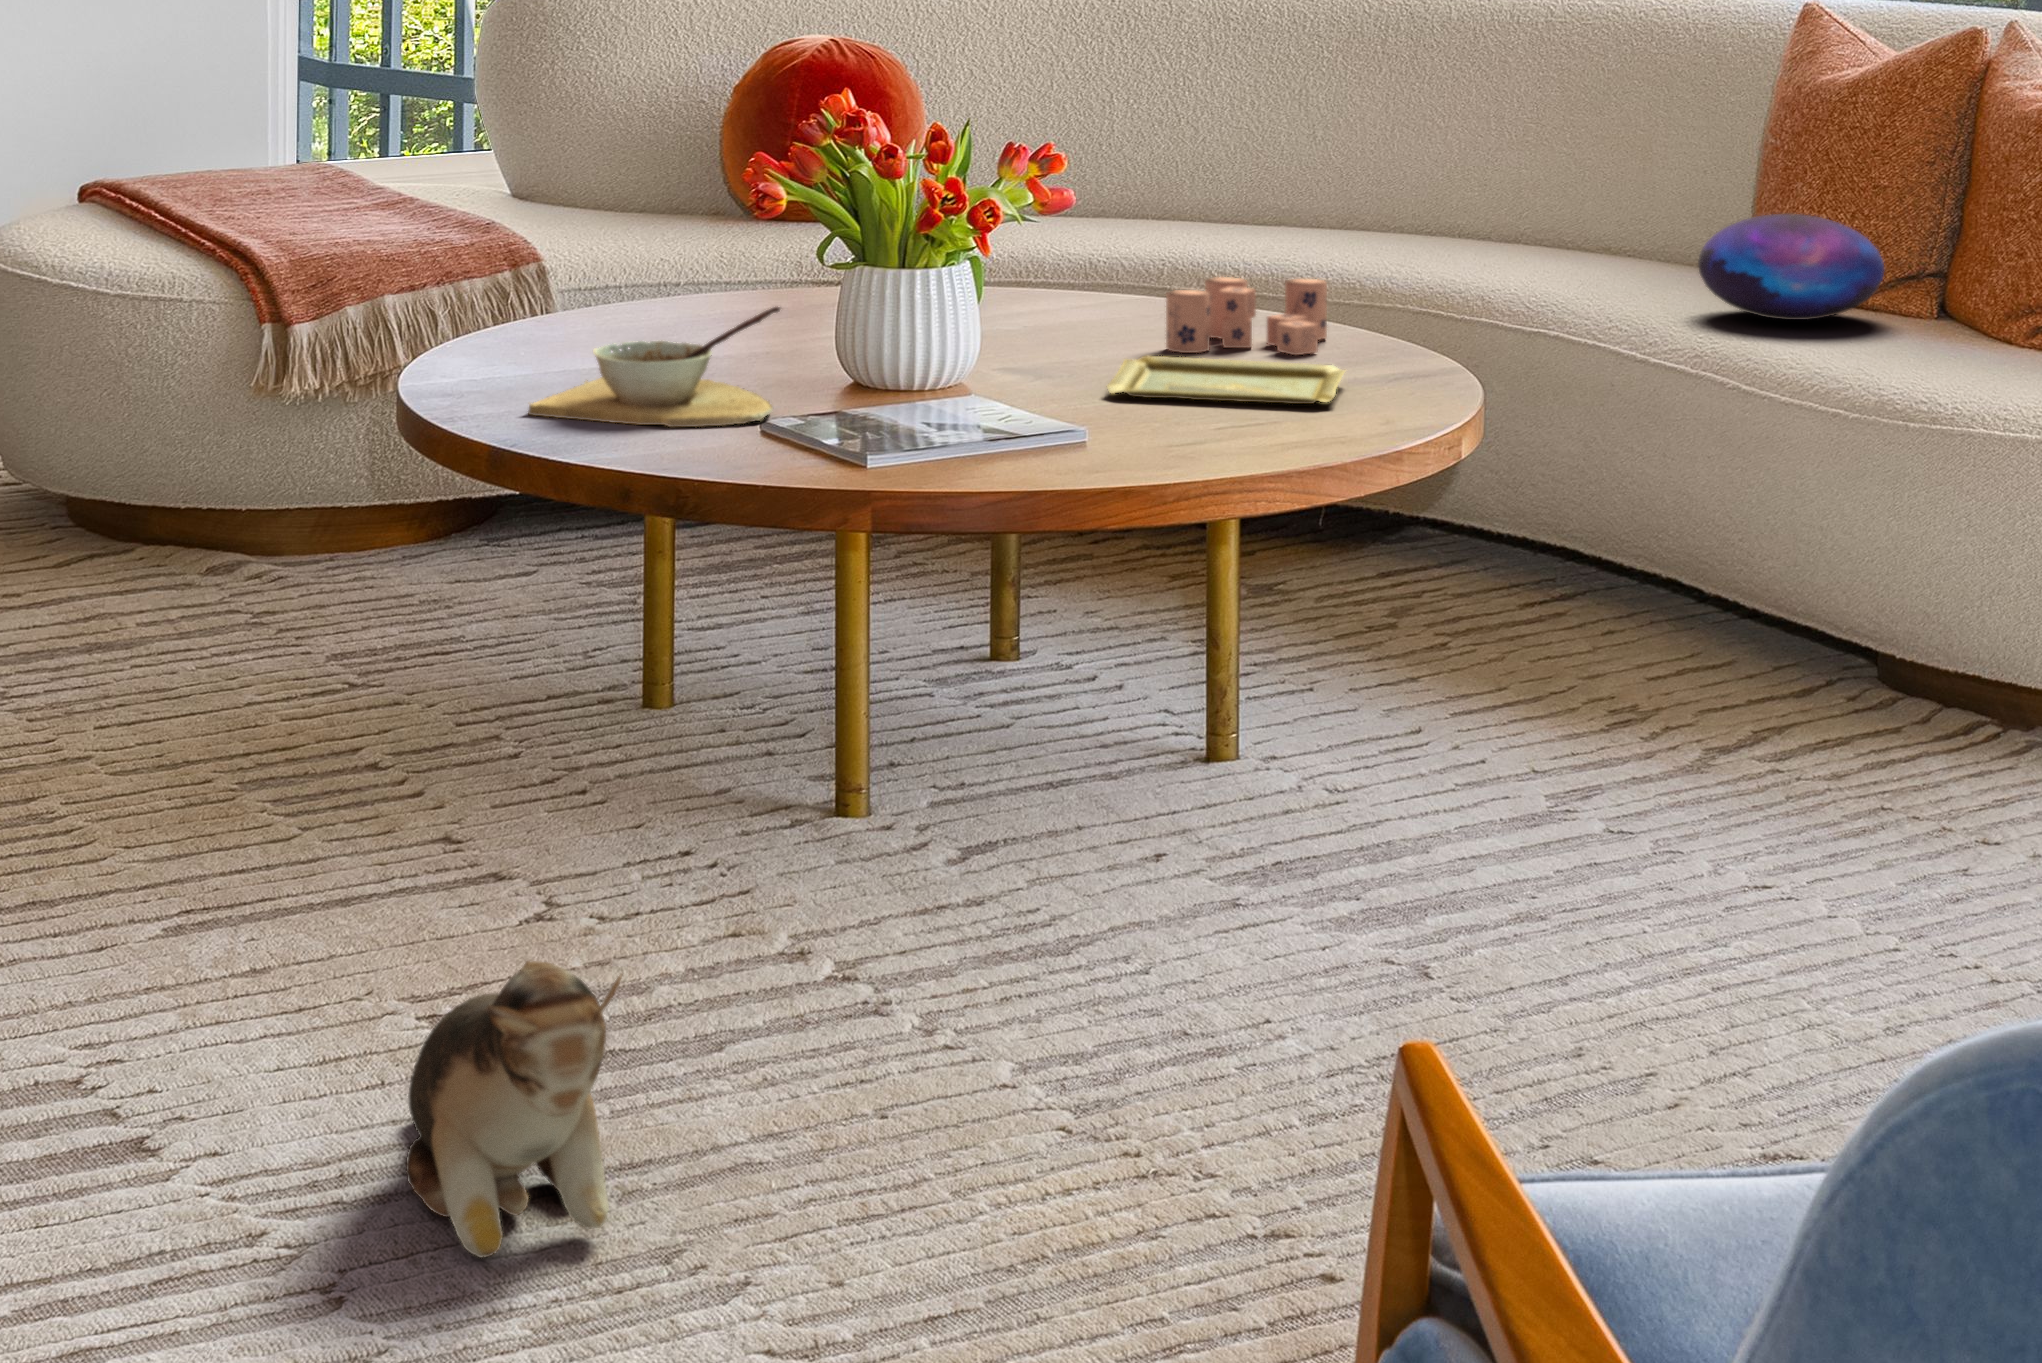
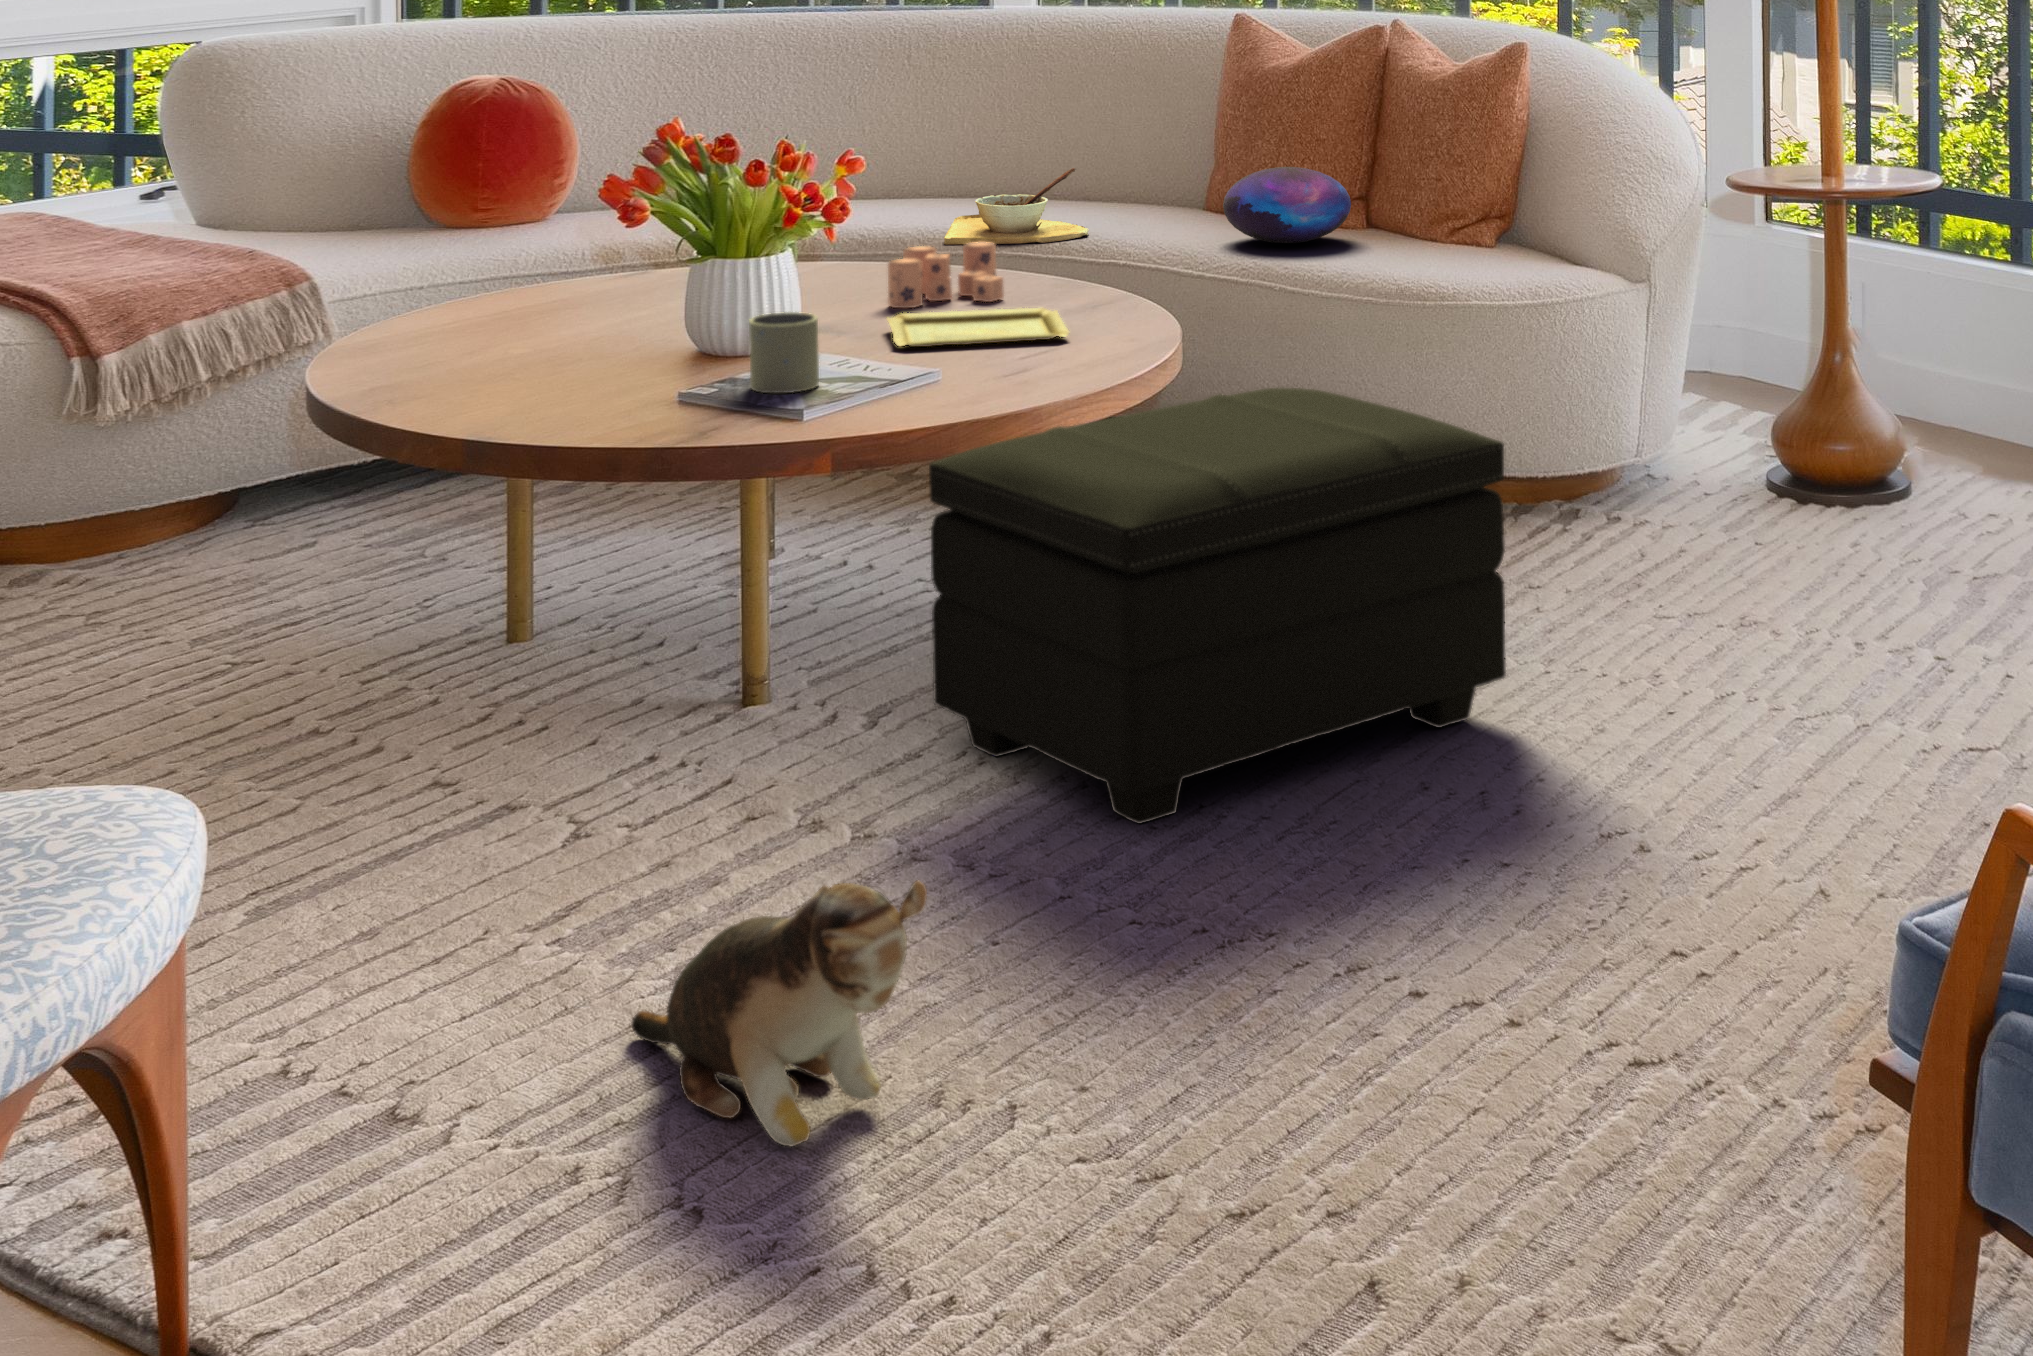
bowl: present [528,306,780,427] -> present [944,168,1089,245]
cup: none [884,333,969,431] -> present [749,312,819,393]
footstool: none [1003,487,1766,1010] -> present [929,388,1506,824]

